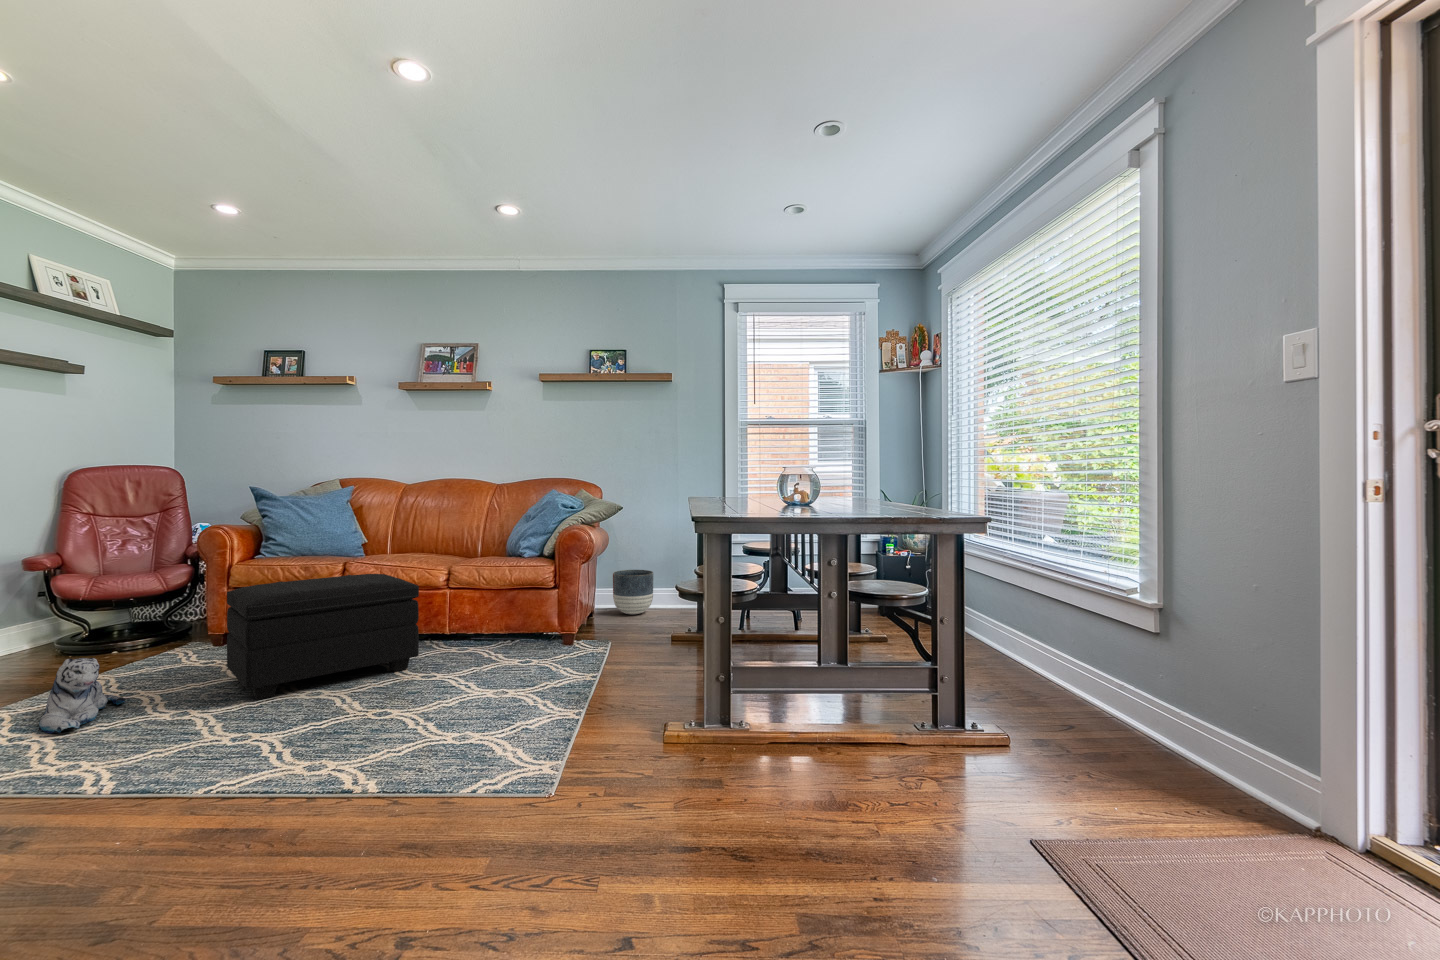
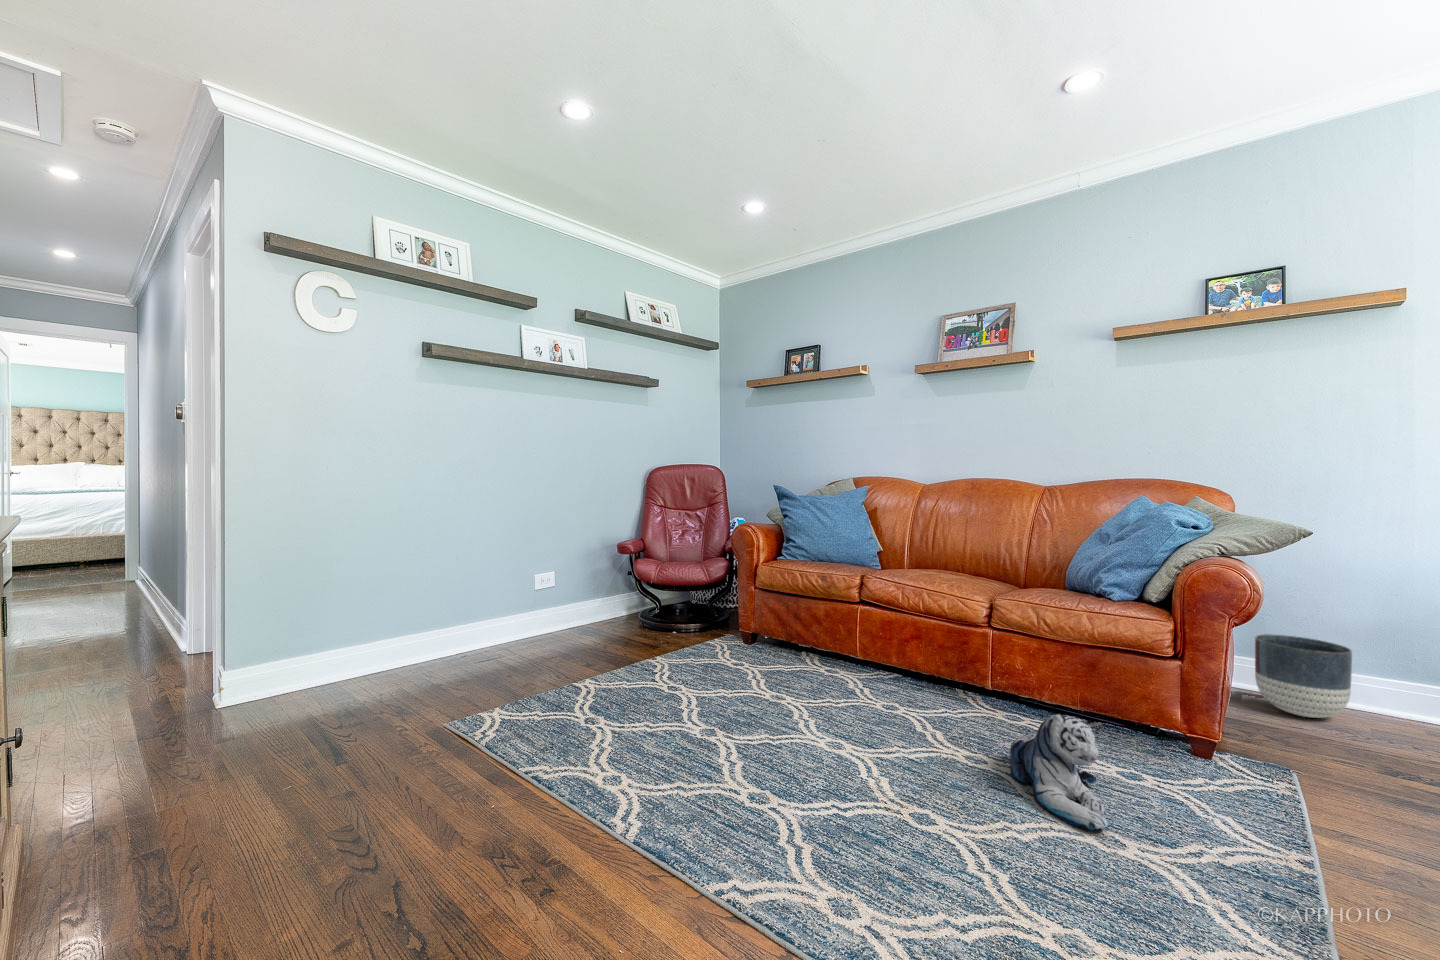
footstool: present [227,574,419,700] -> none [749,592,963,740]
plush toy: present [38,658,125,733] -> present [1010,714,1109,831]

